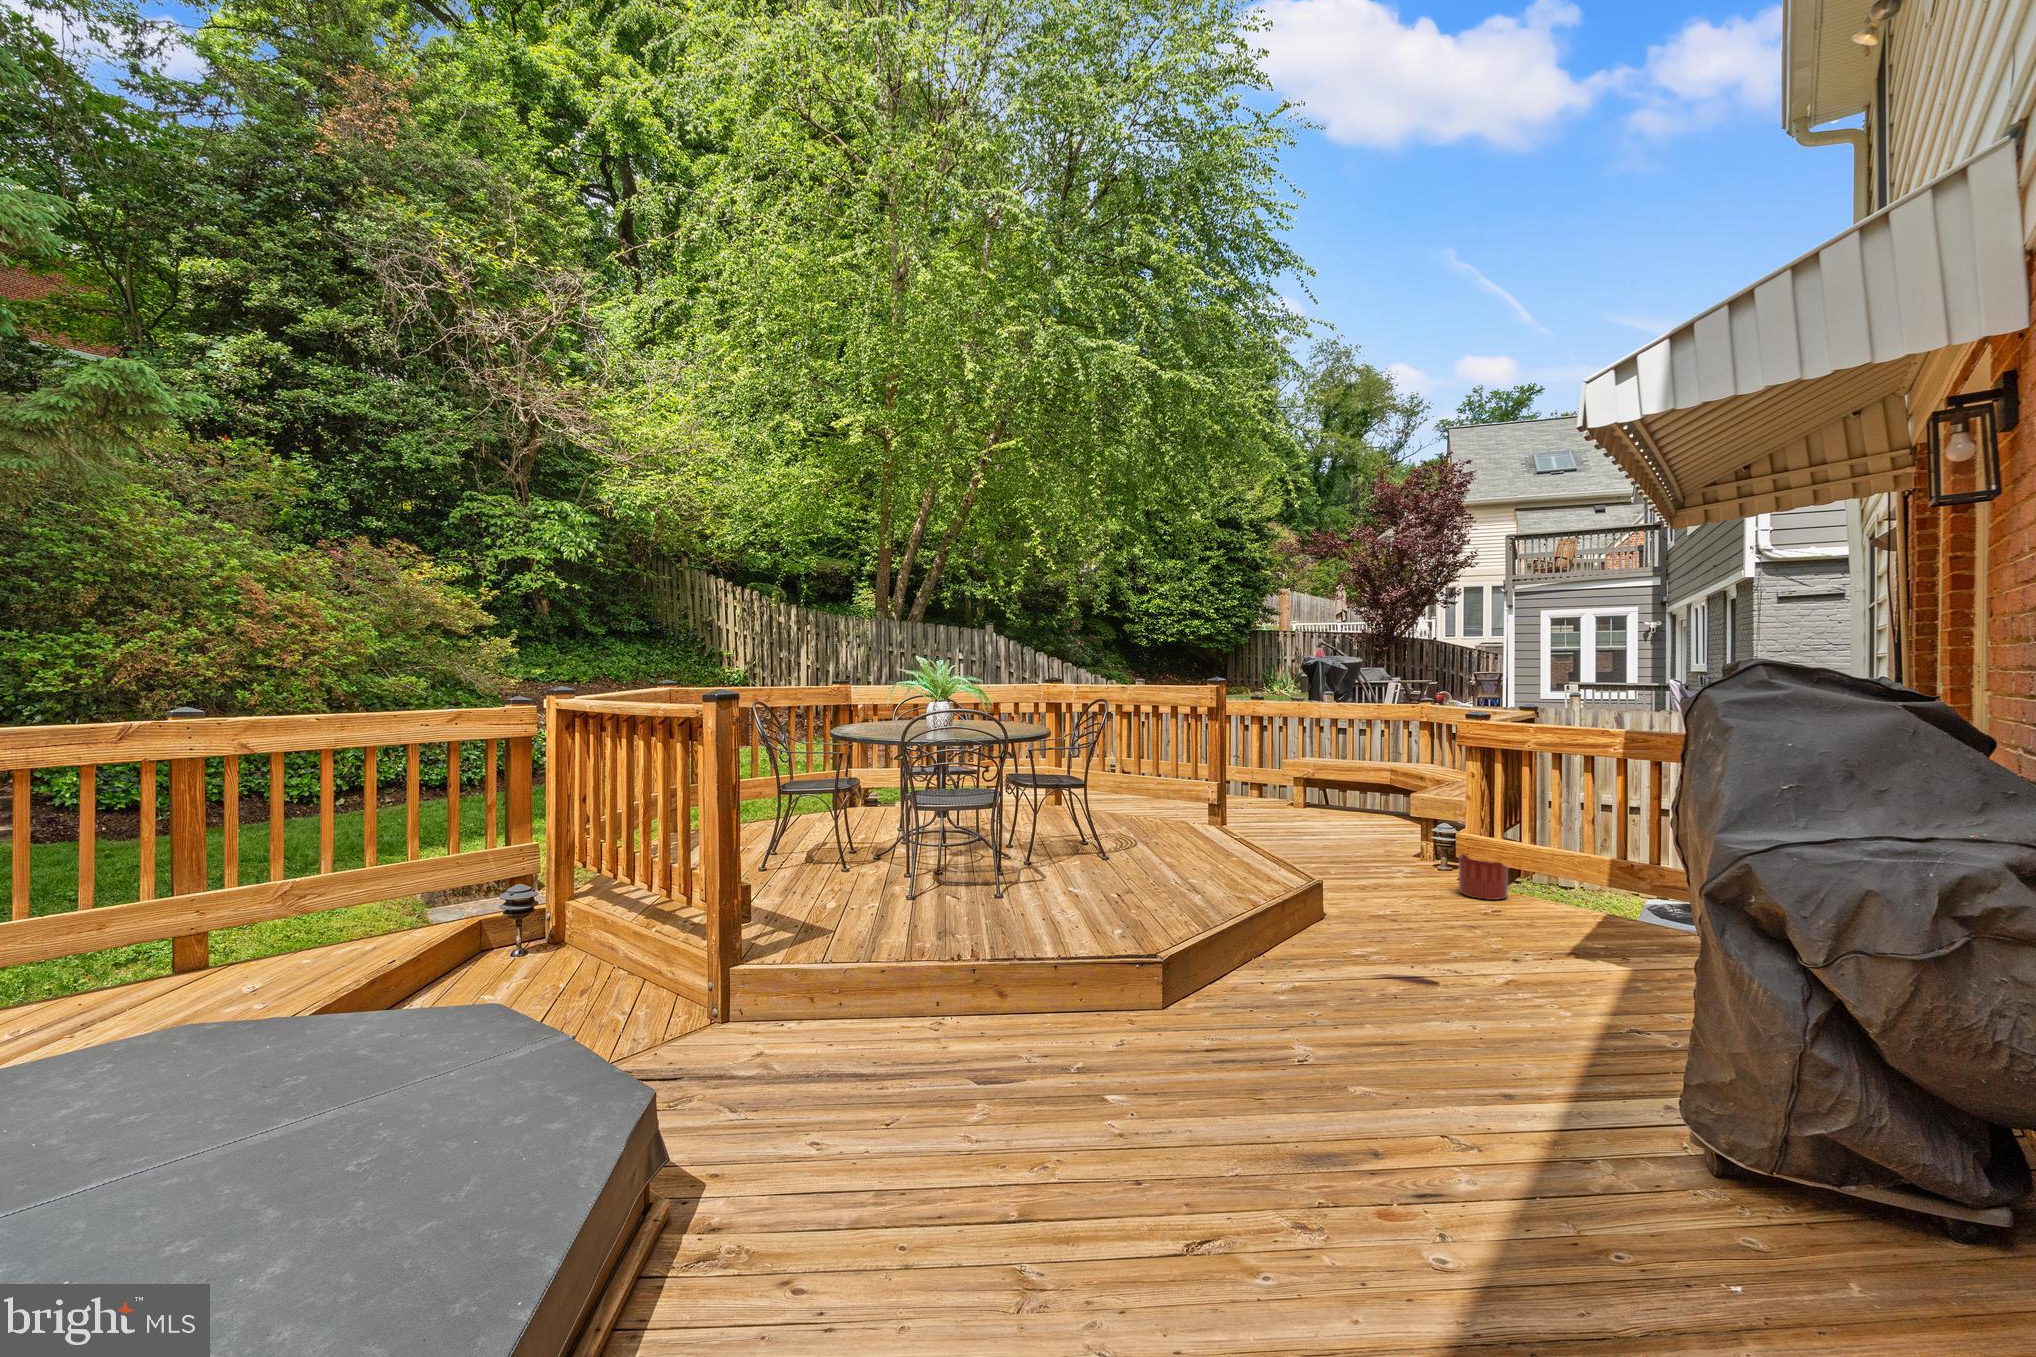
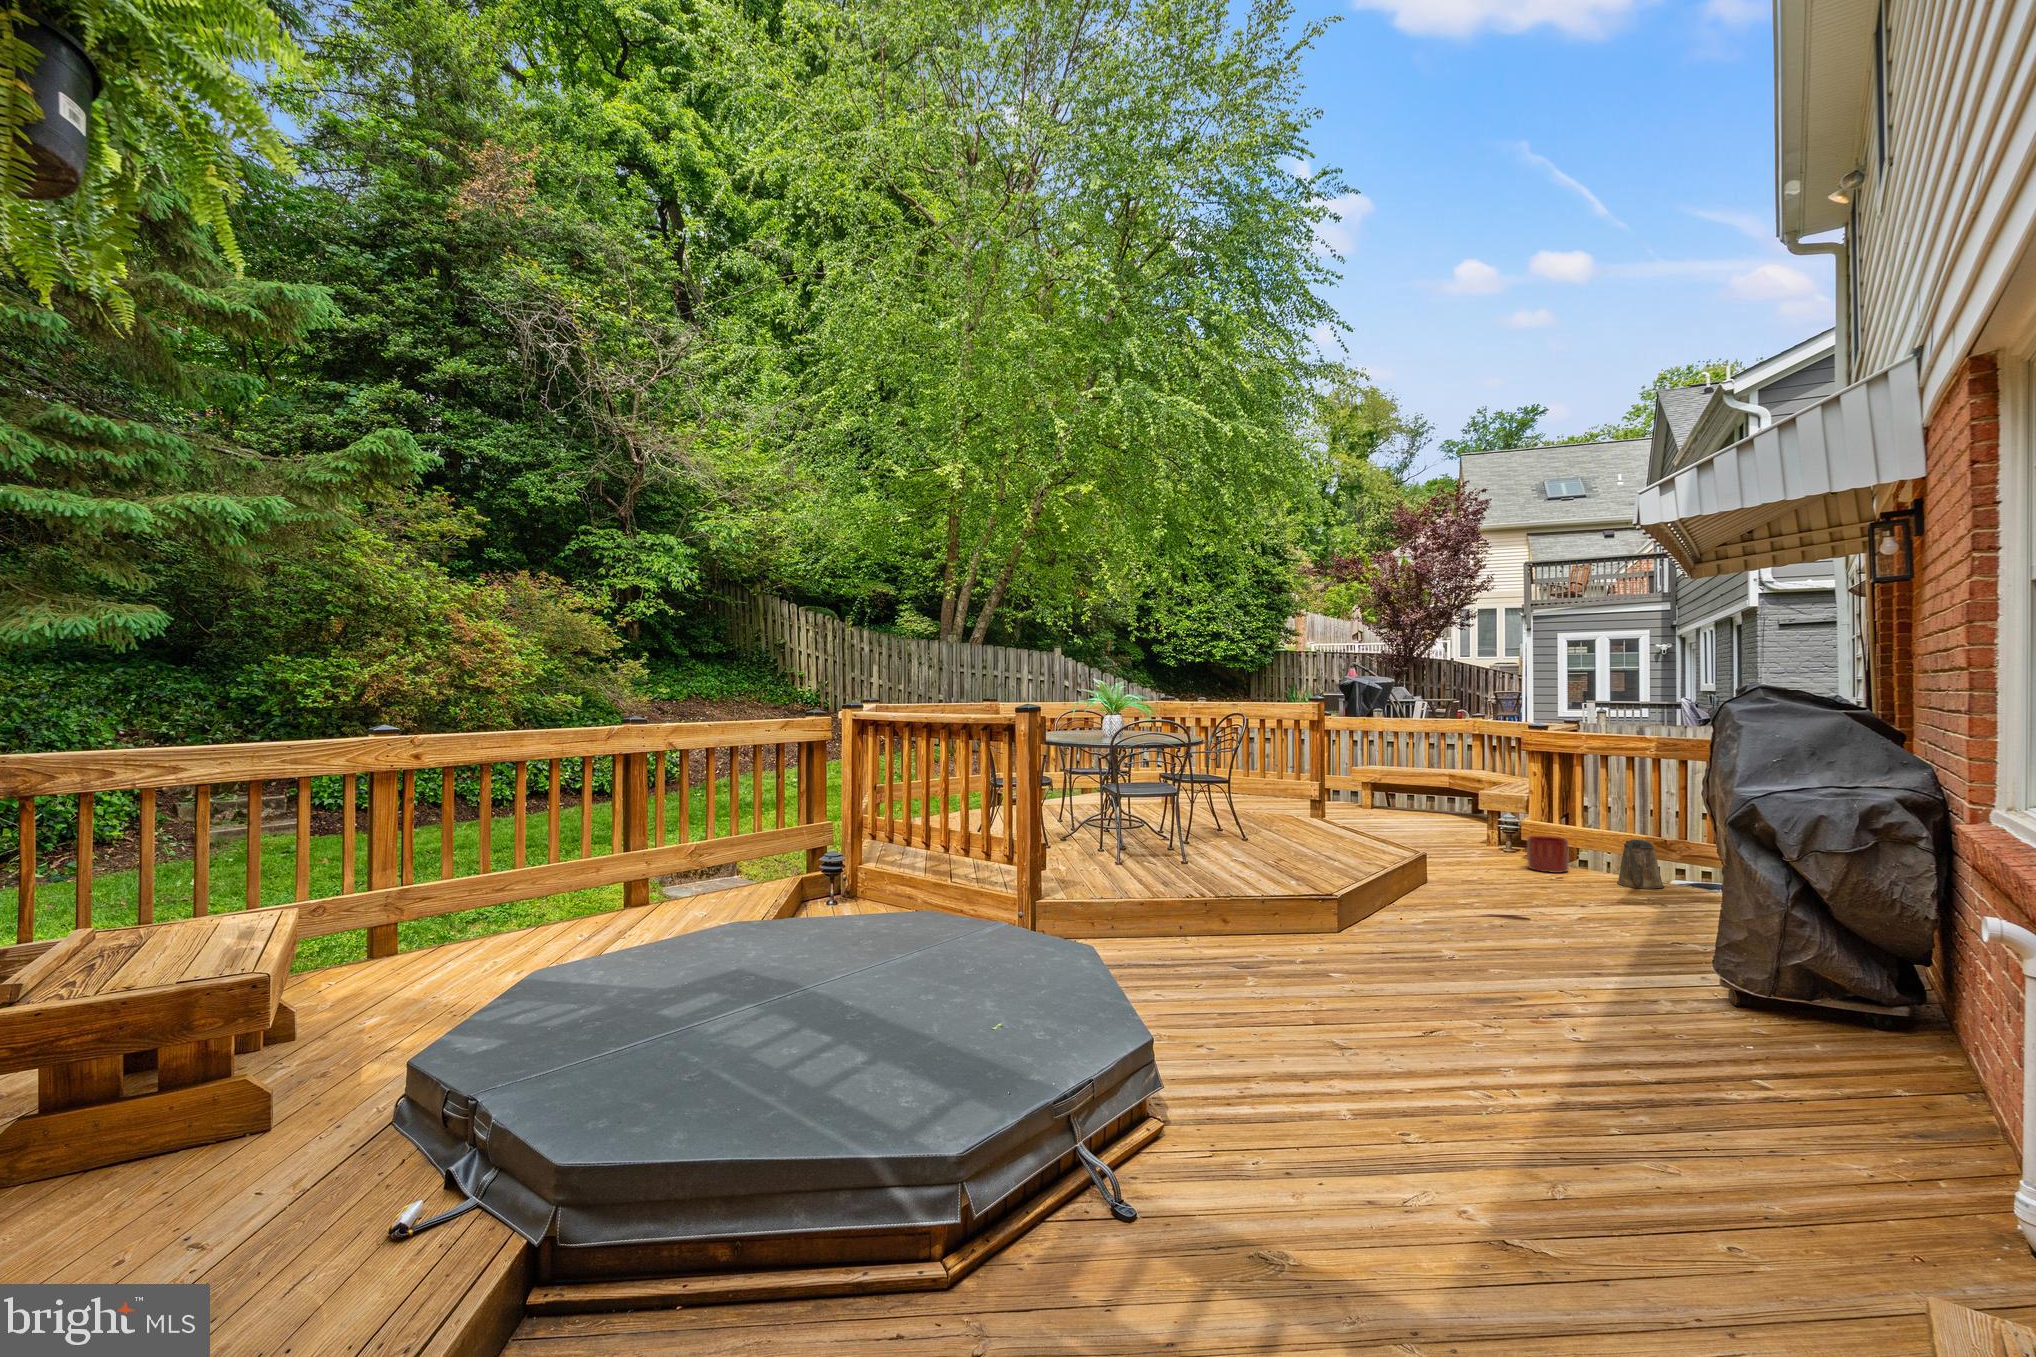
watering can: none [1563,864,1622,928] -> present [1617,840,1664,889]

